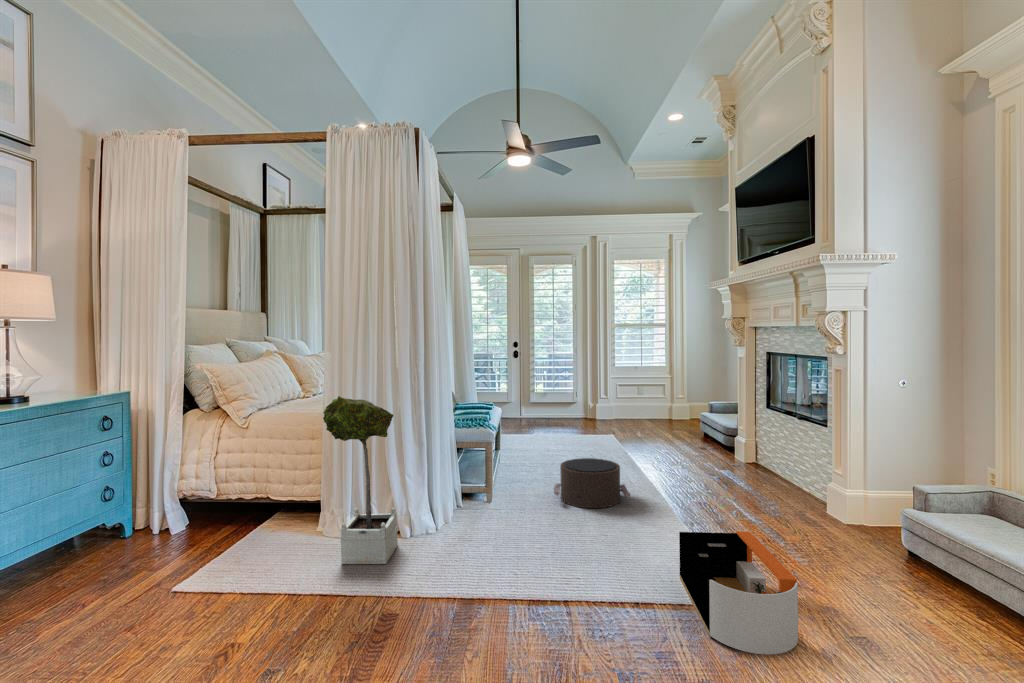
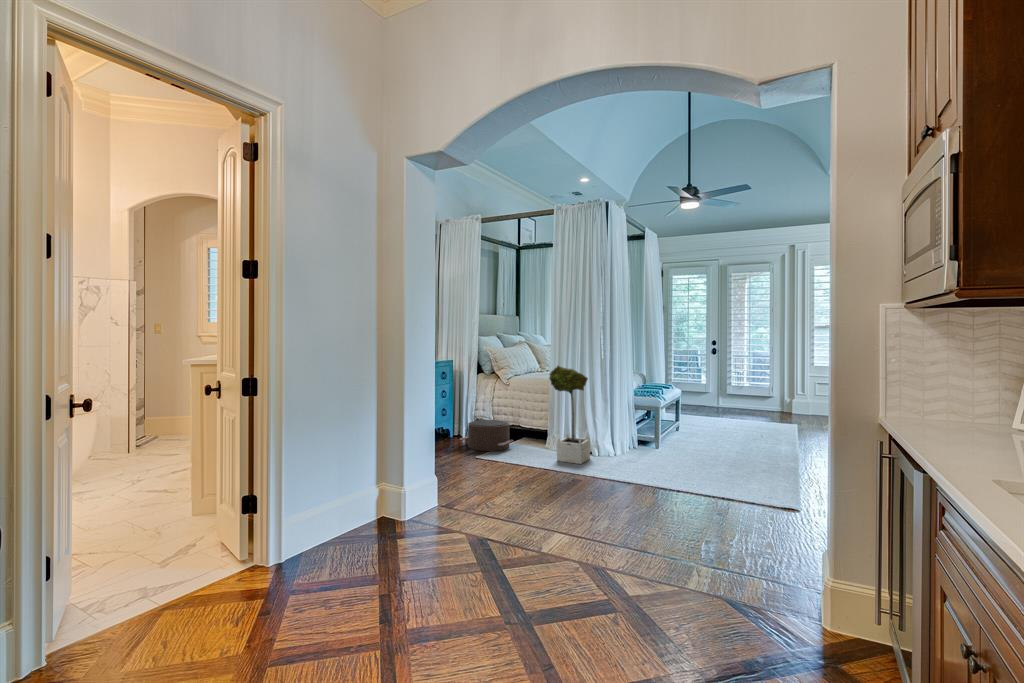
pouf: present [554,458,630,508] -> present [460,420,513,451]
storage bin: present [679,531,798,654] -> none [758,464,818,524]

